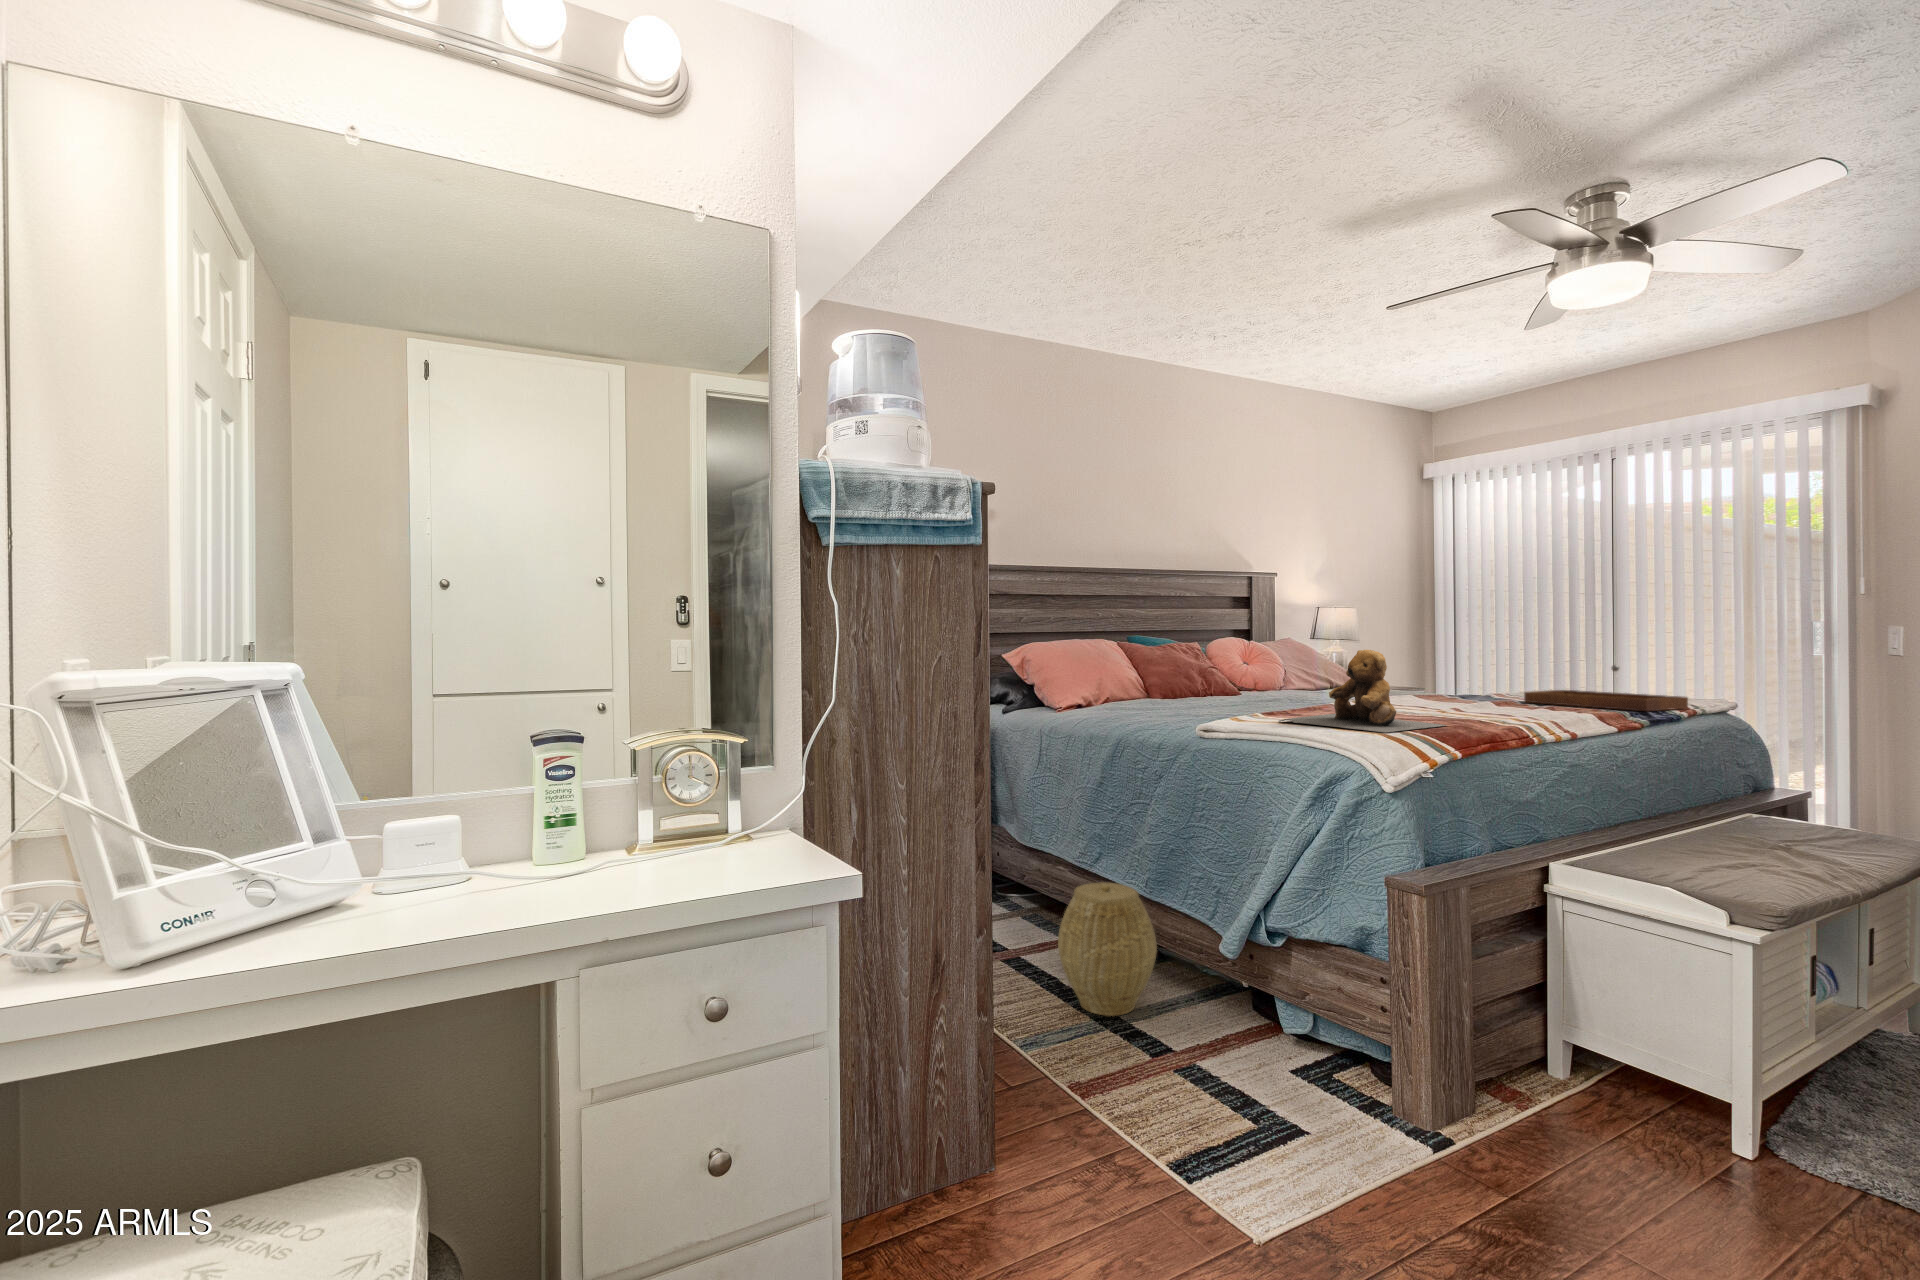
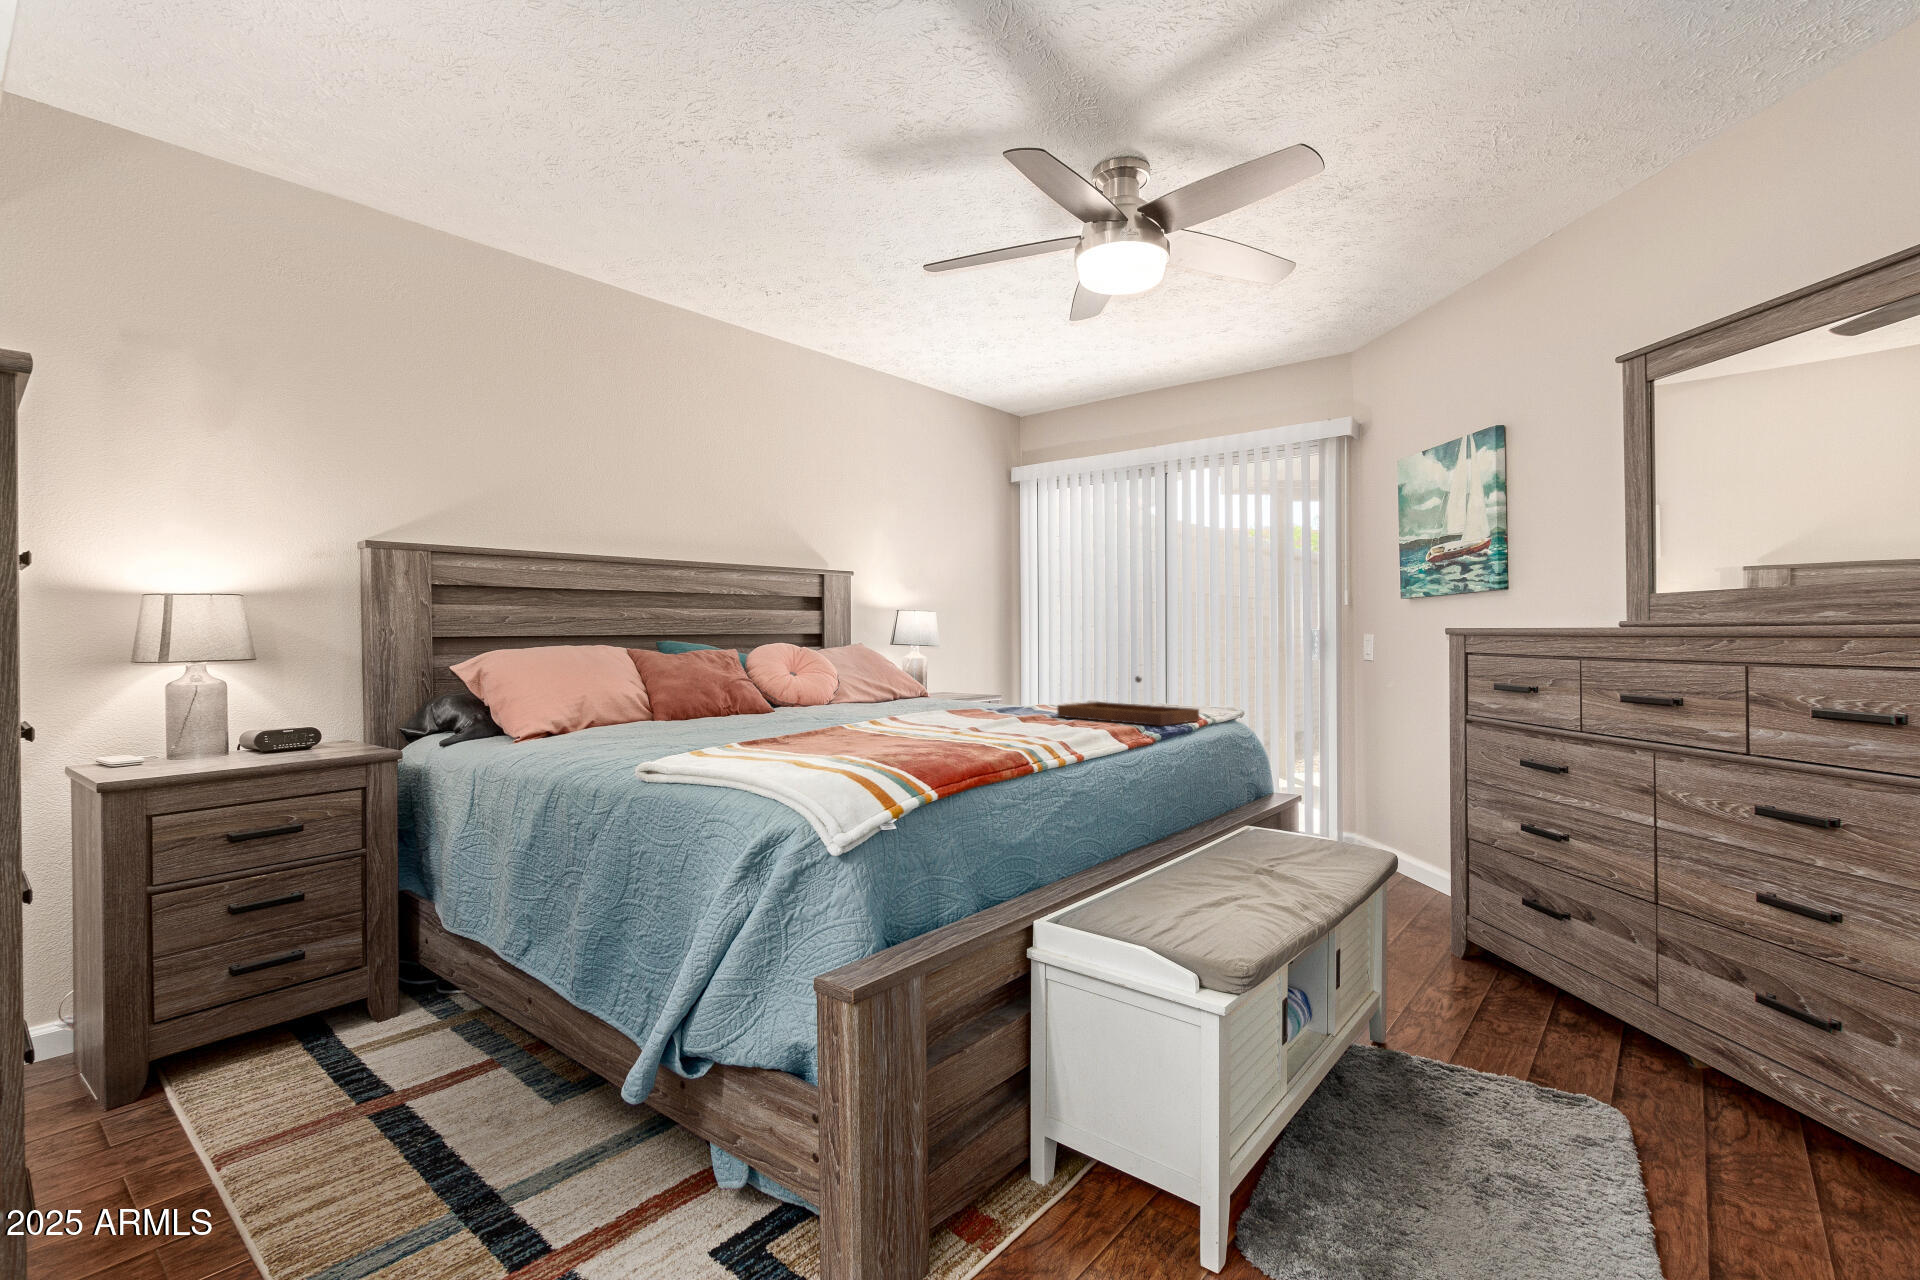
teddy bear: present [1278,650,1446,733] -> none [748,661,946,769]
woven basket: present [1058,882,1157,1016] -> none [413,991,571,1195]

